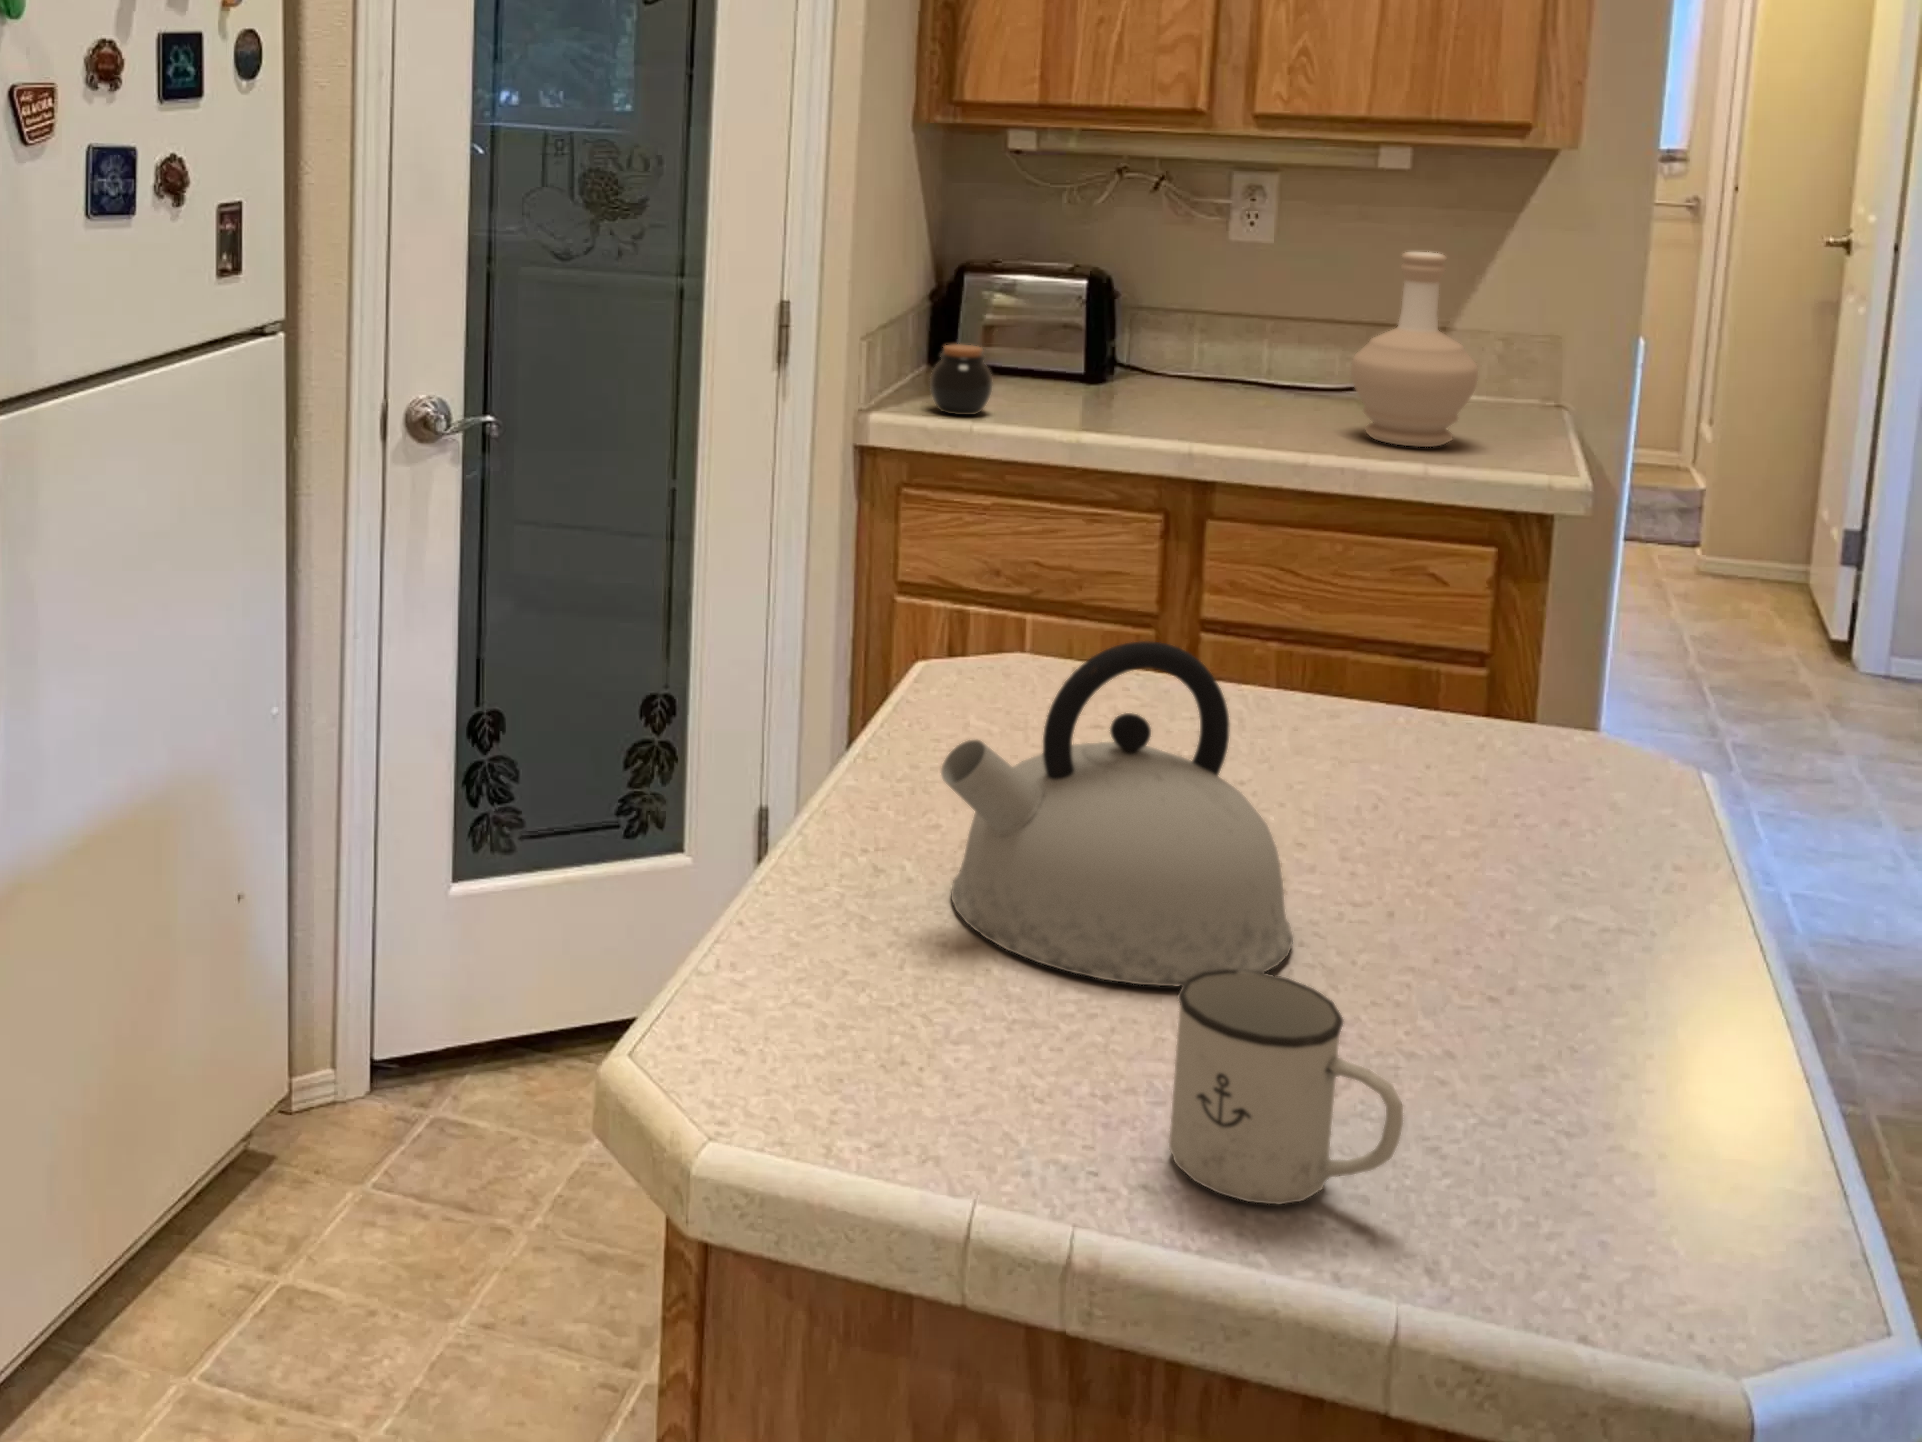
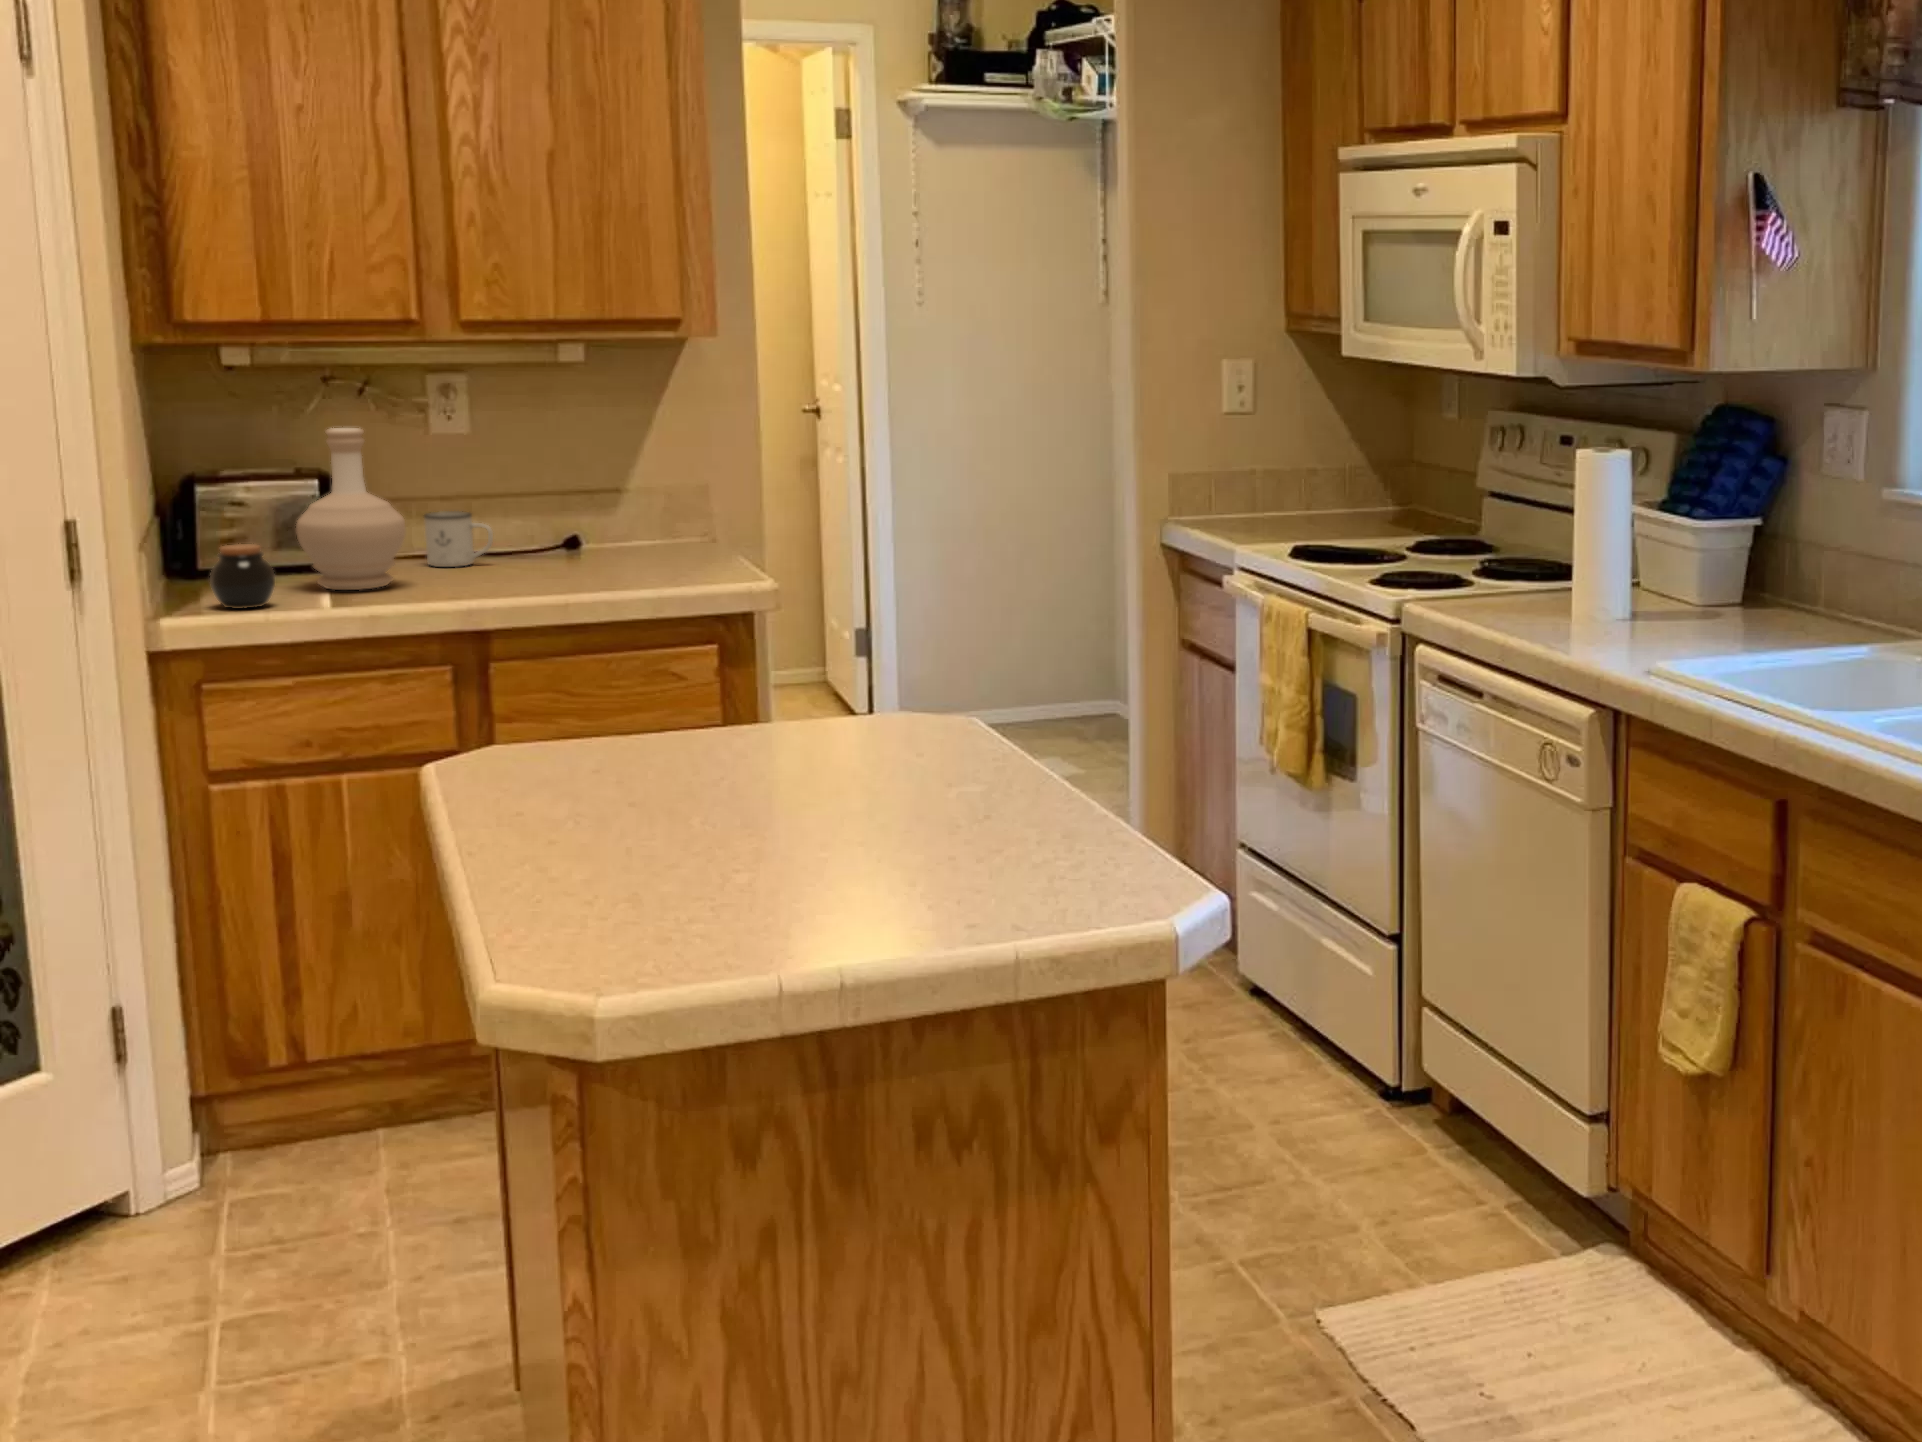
bottle: present [1351,252,1478,447] -> present [296,428,405,590]
kettle: present [941,641,1293,987] -> none [618,667,850,884]
mug: present [1169,969,1403,1204] -> present [424,511,493,567]

